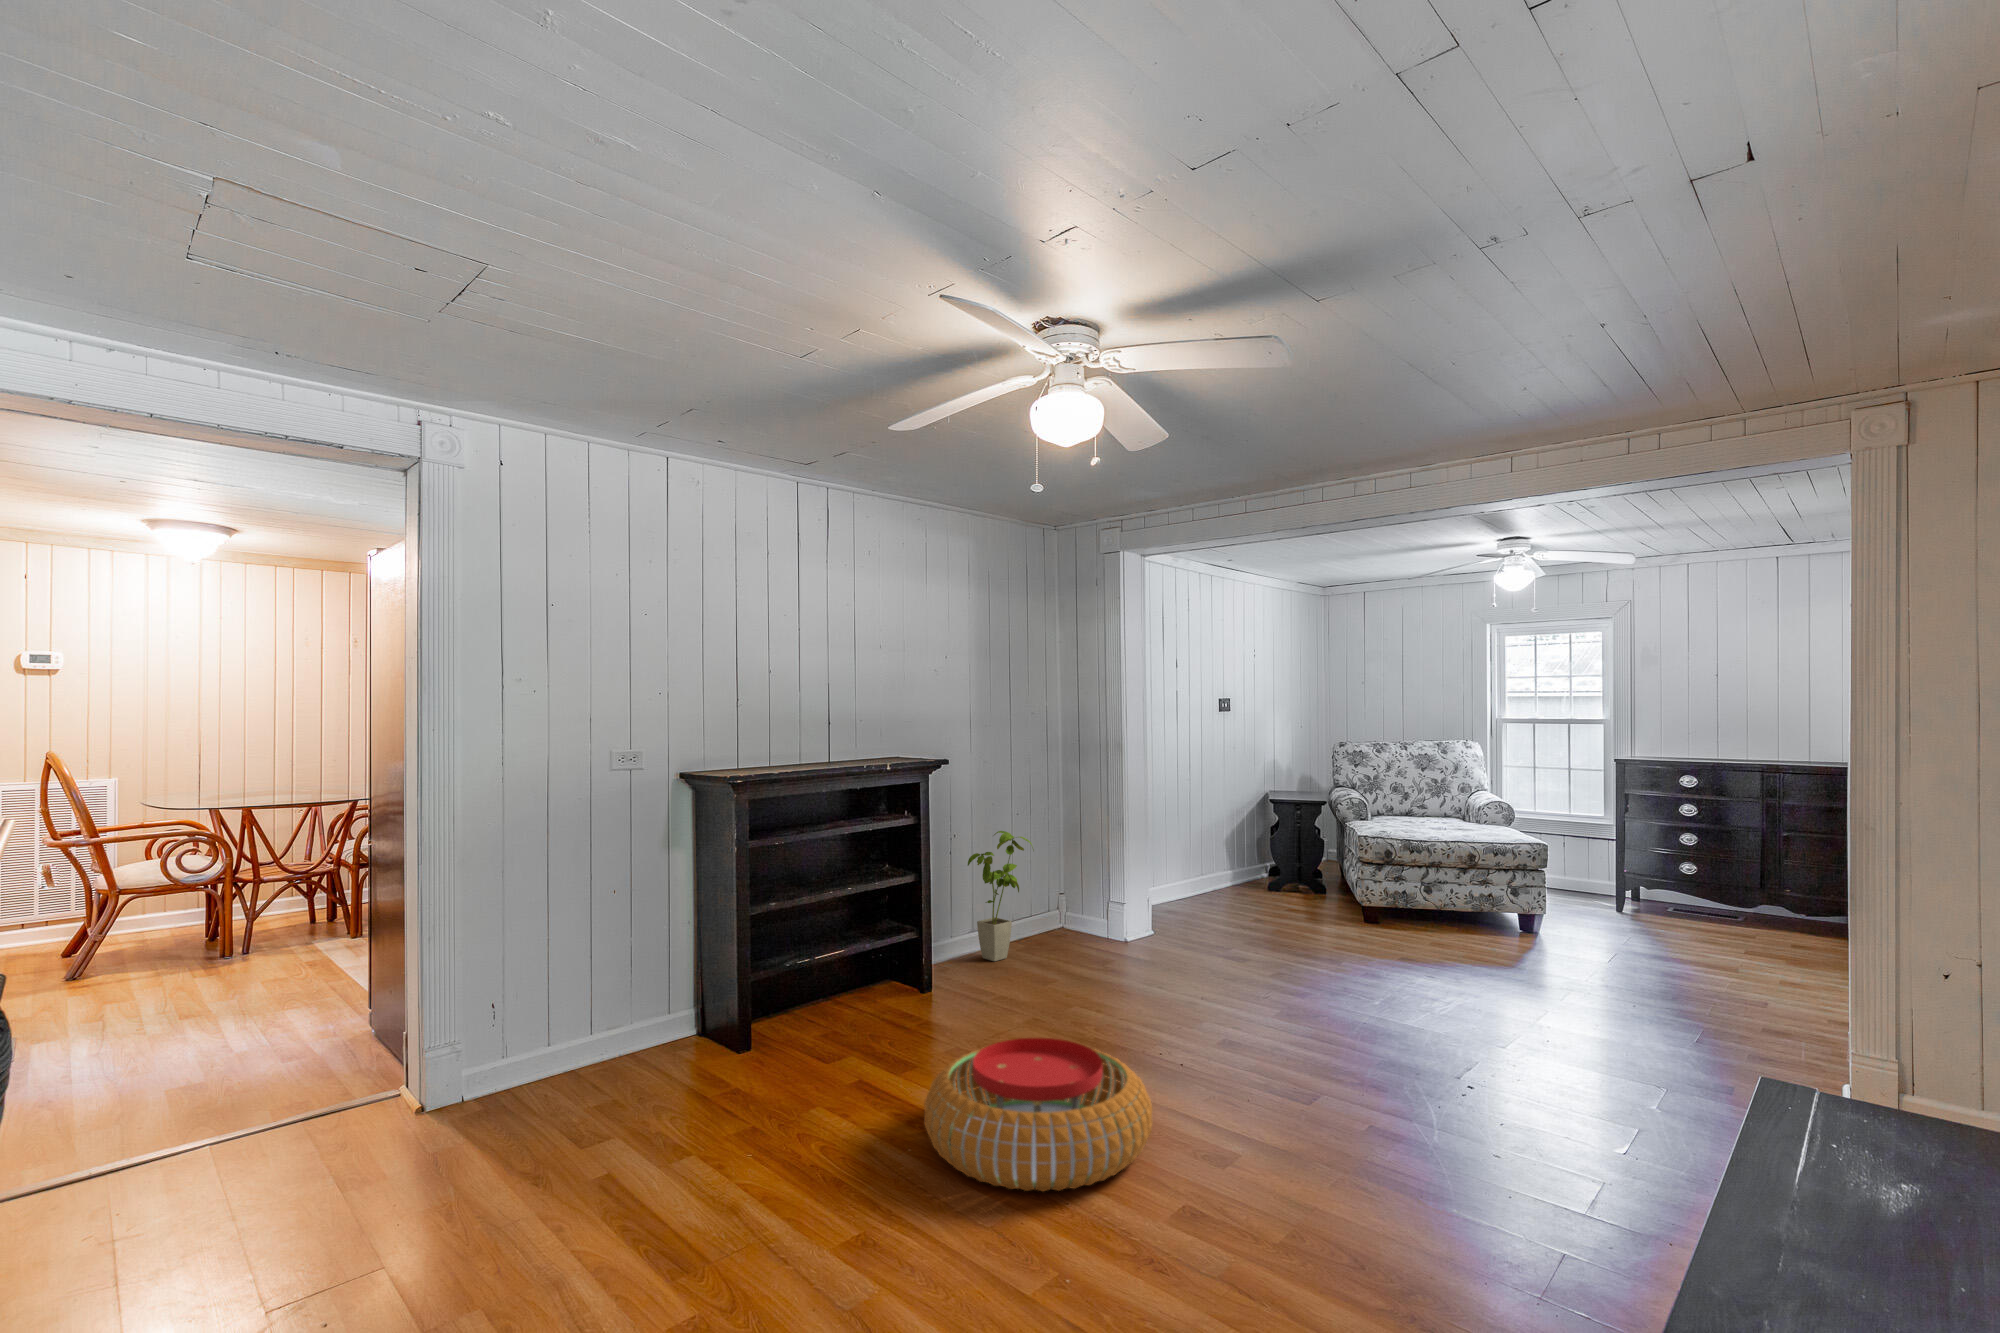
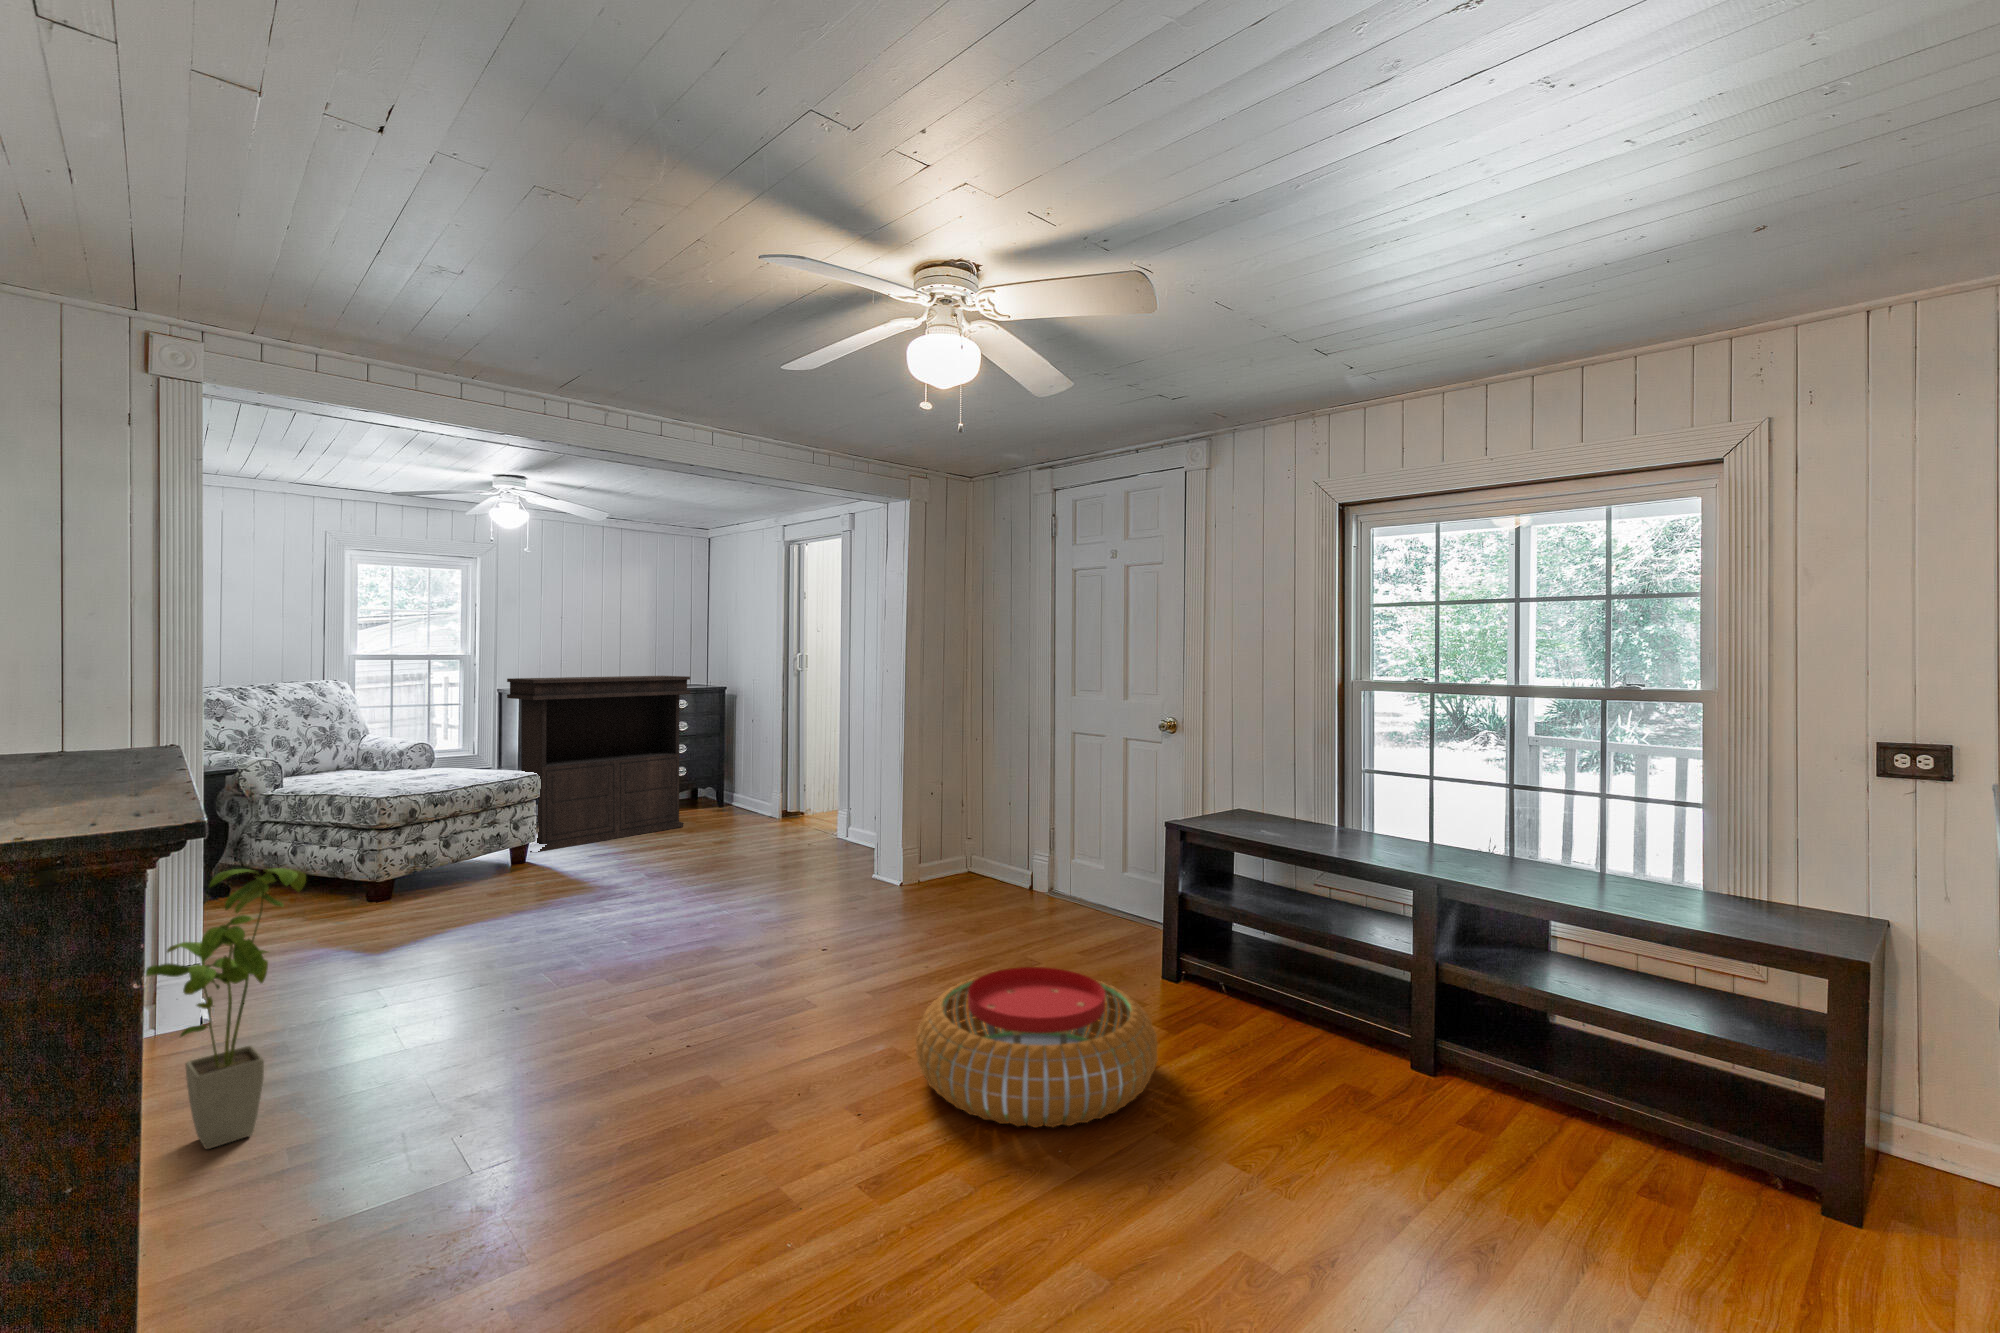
console table: none [1561,747,1811,963] -> present [507,676,690,852]

